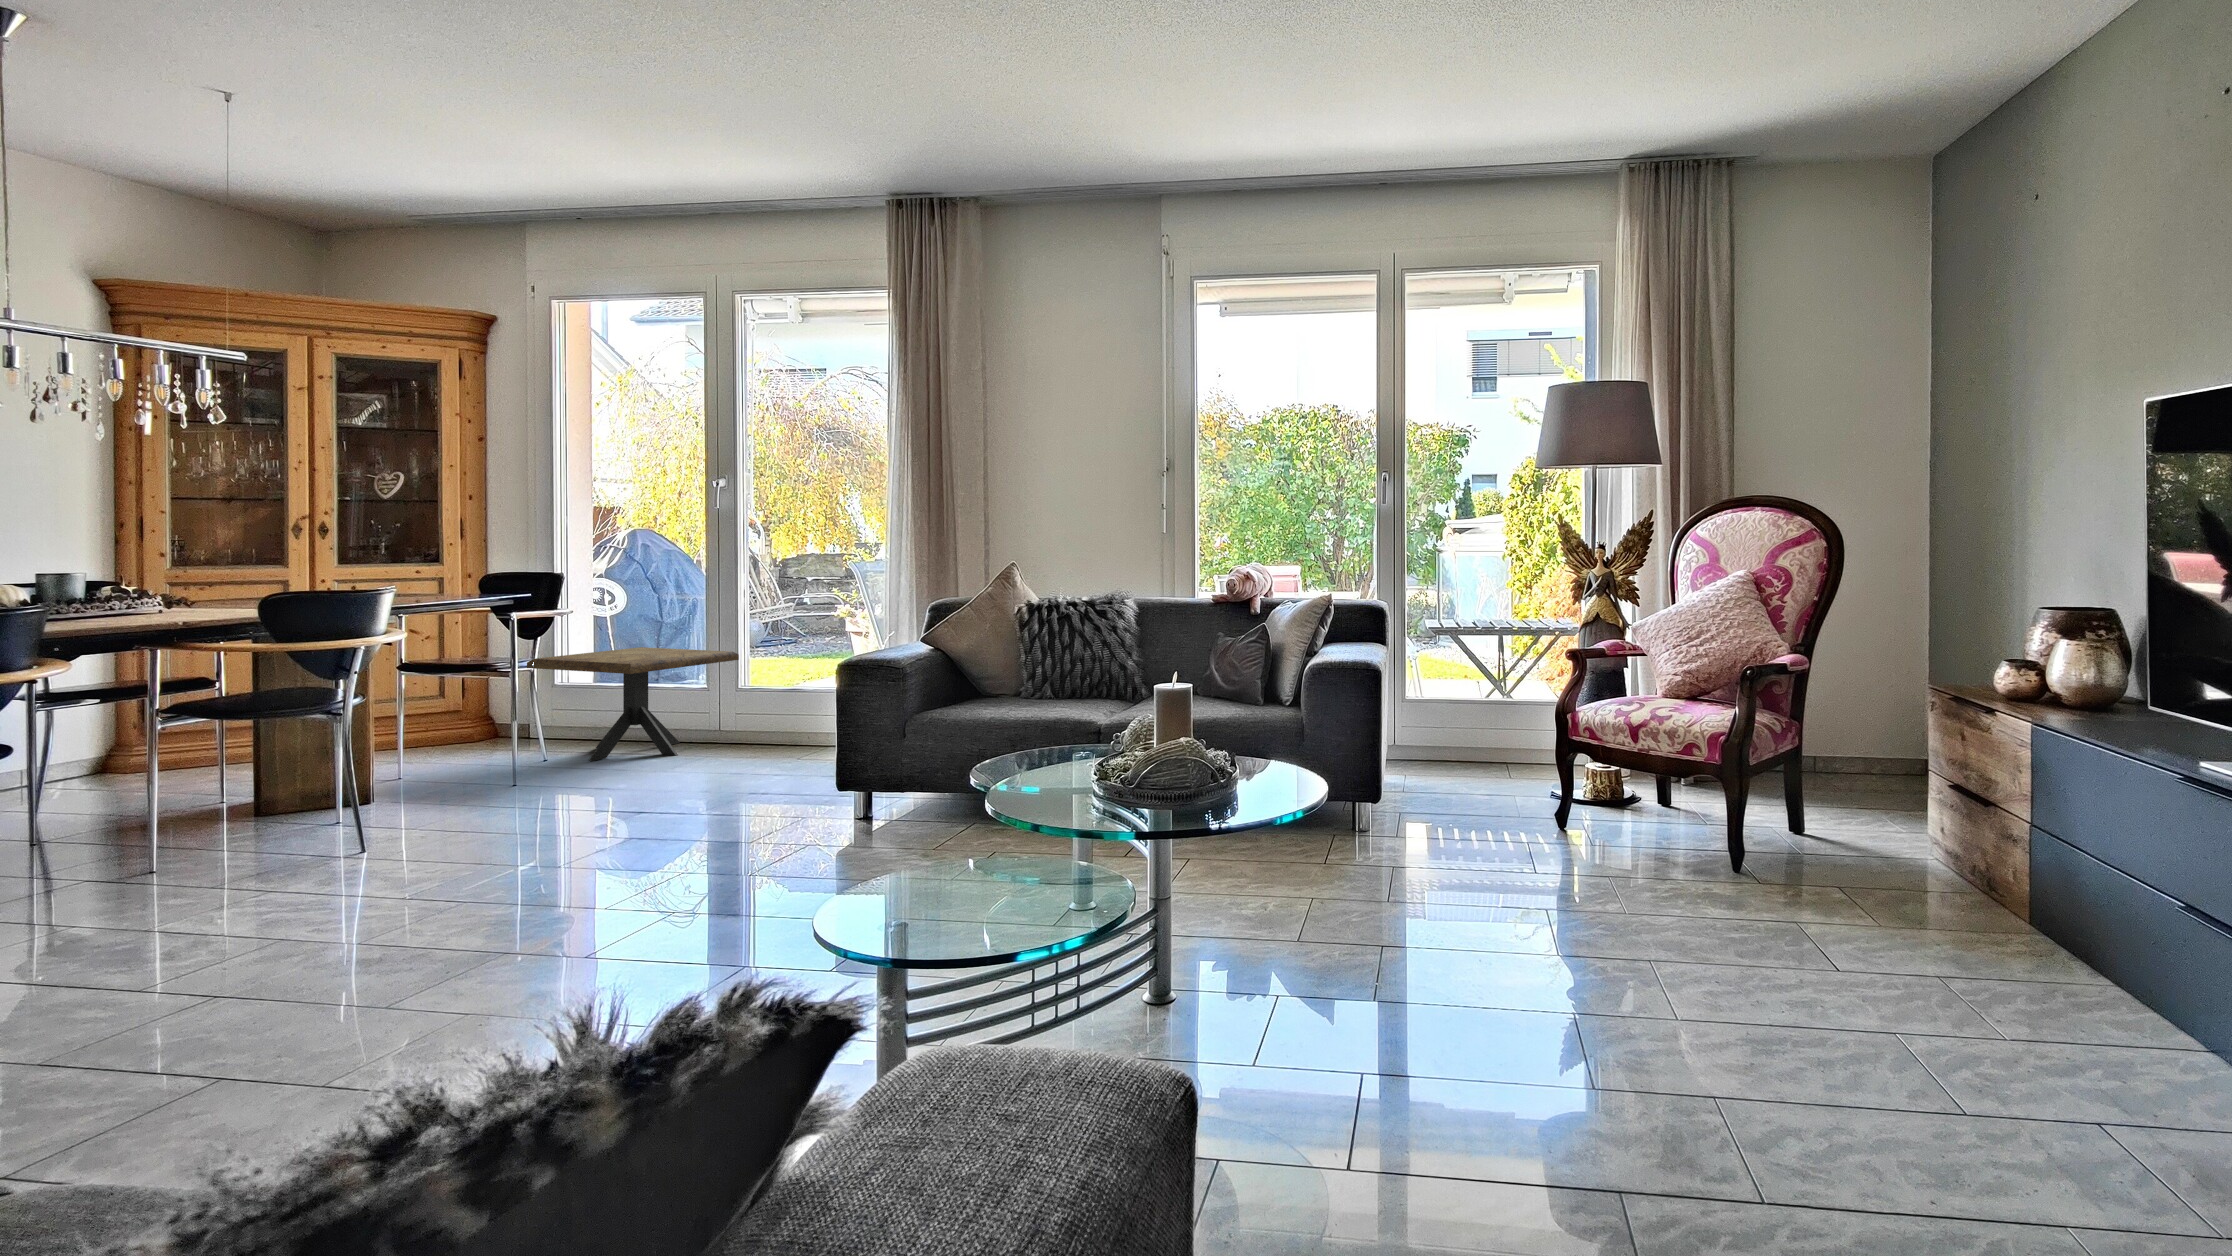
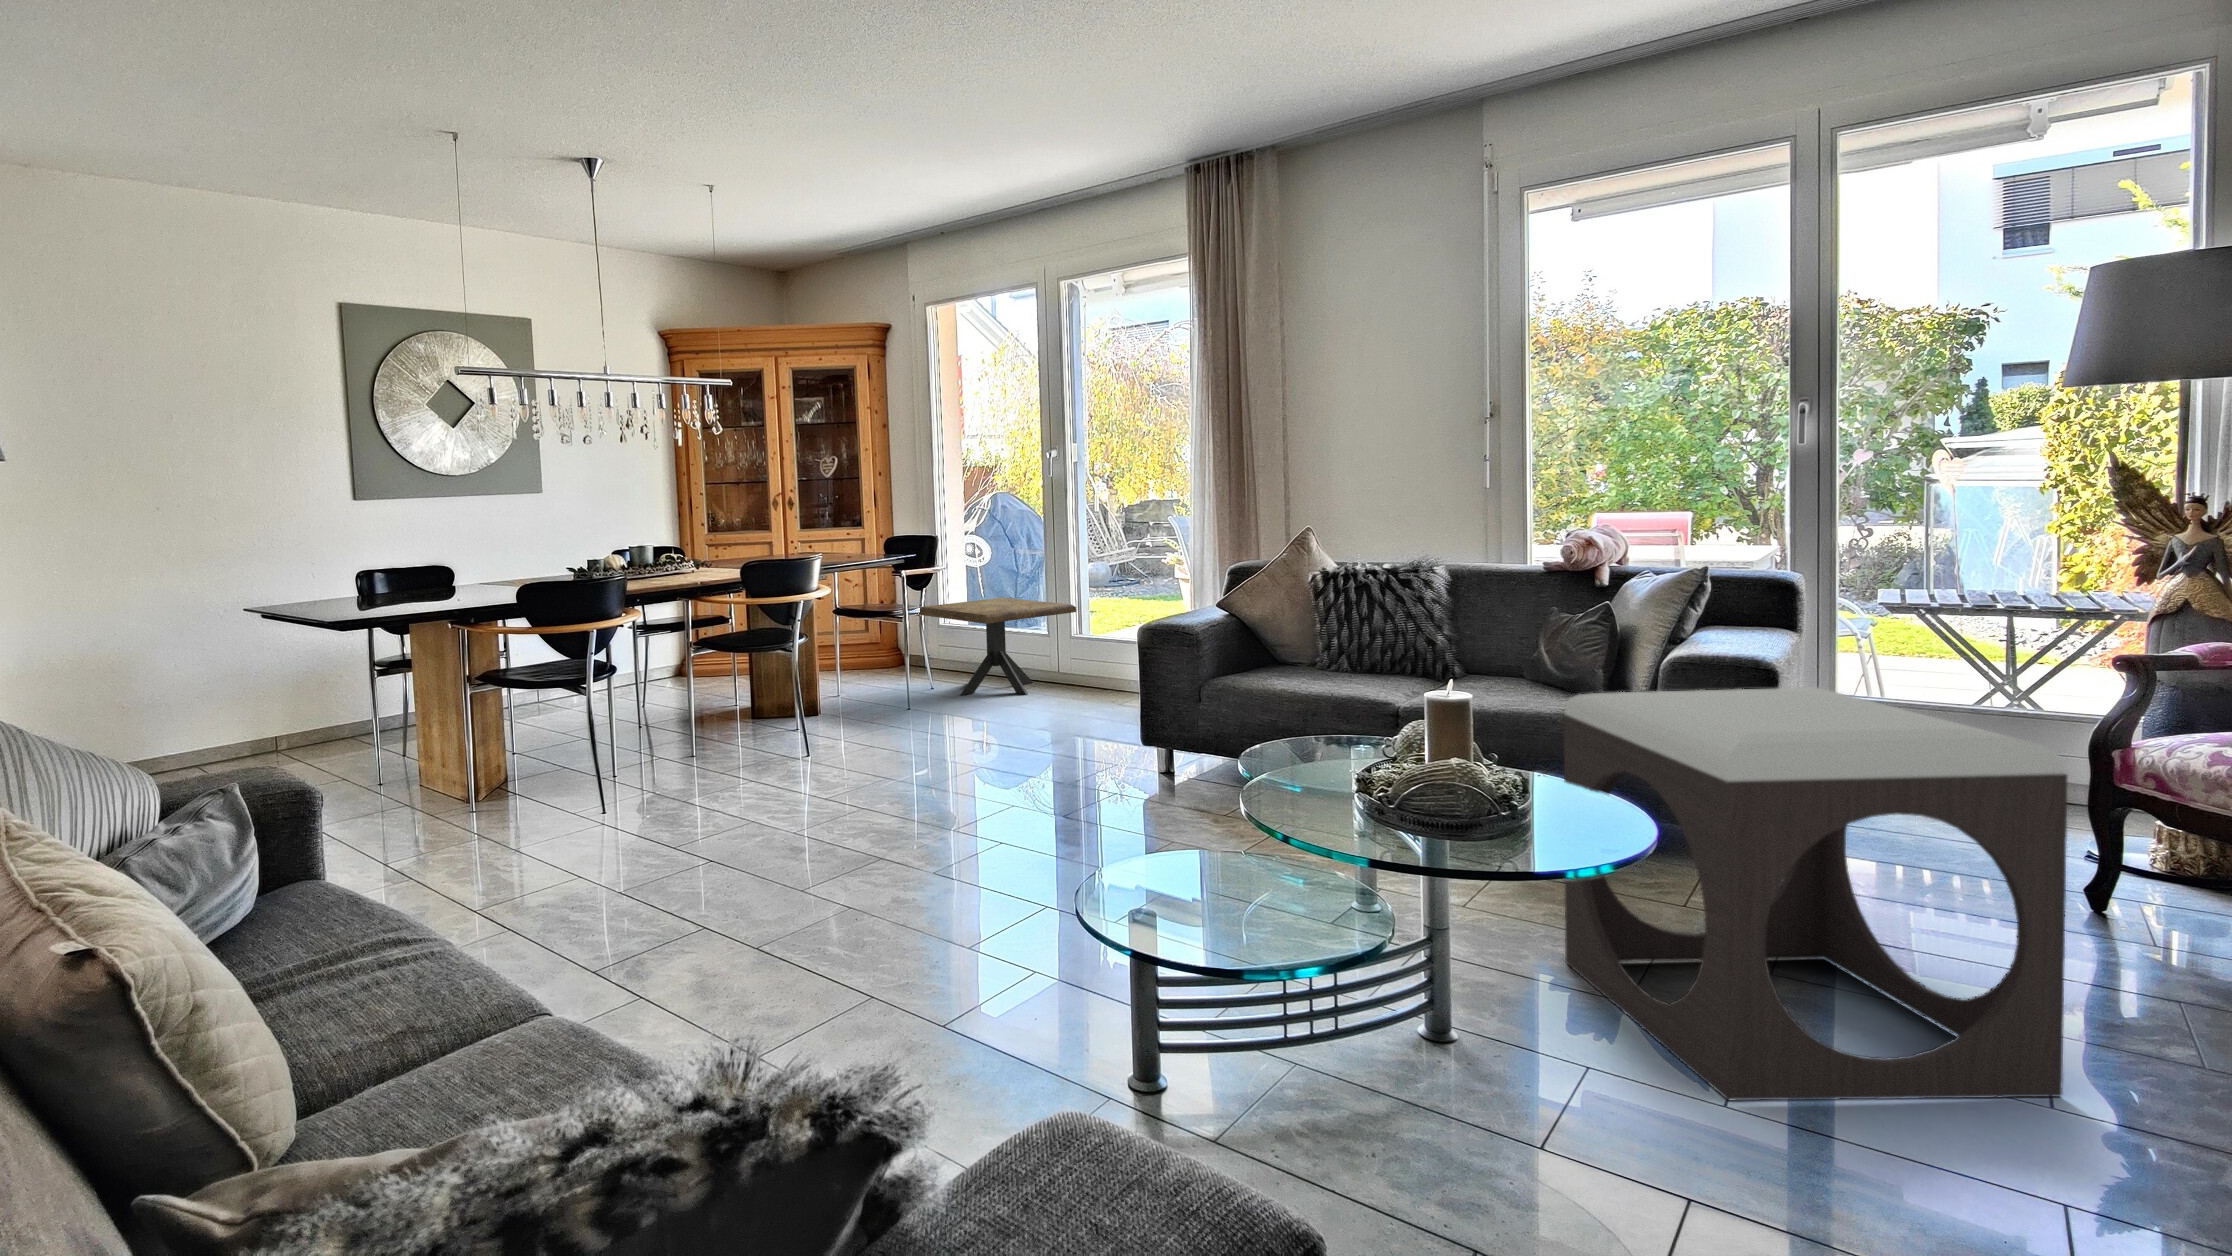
footstool: none [1255,673,1558,977] -> present [1564,687,2068,1100]

